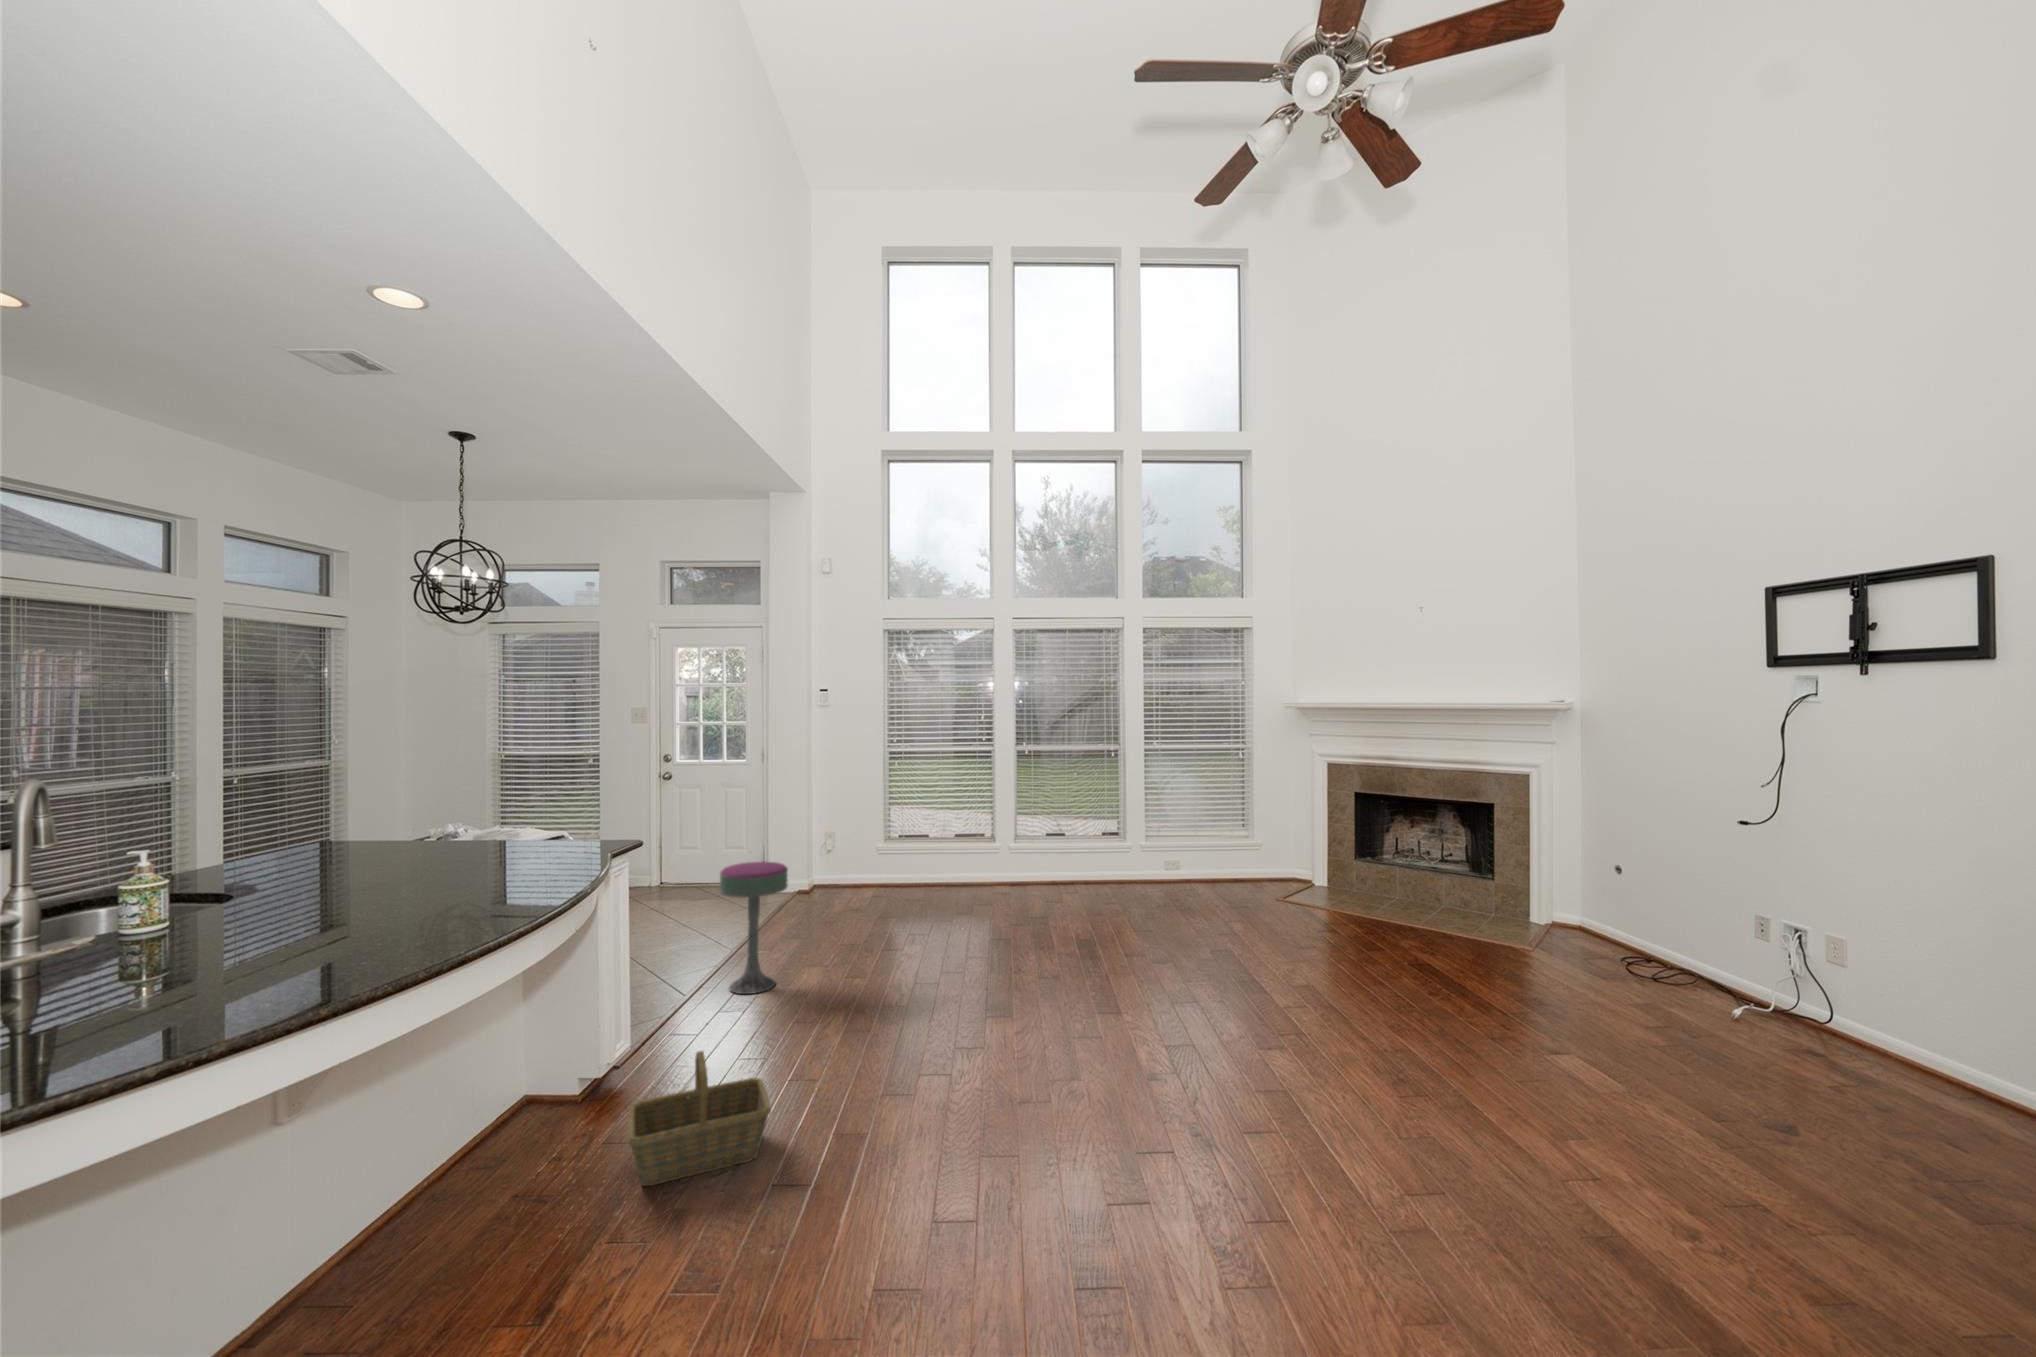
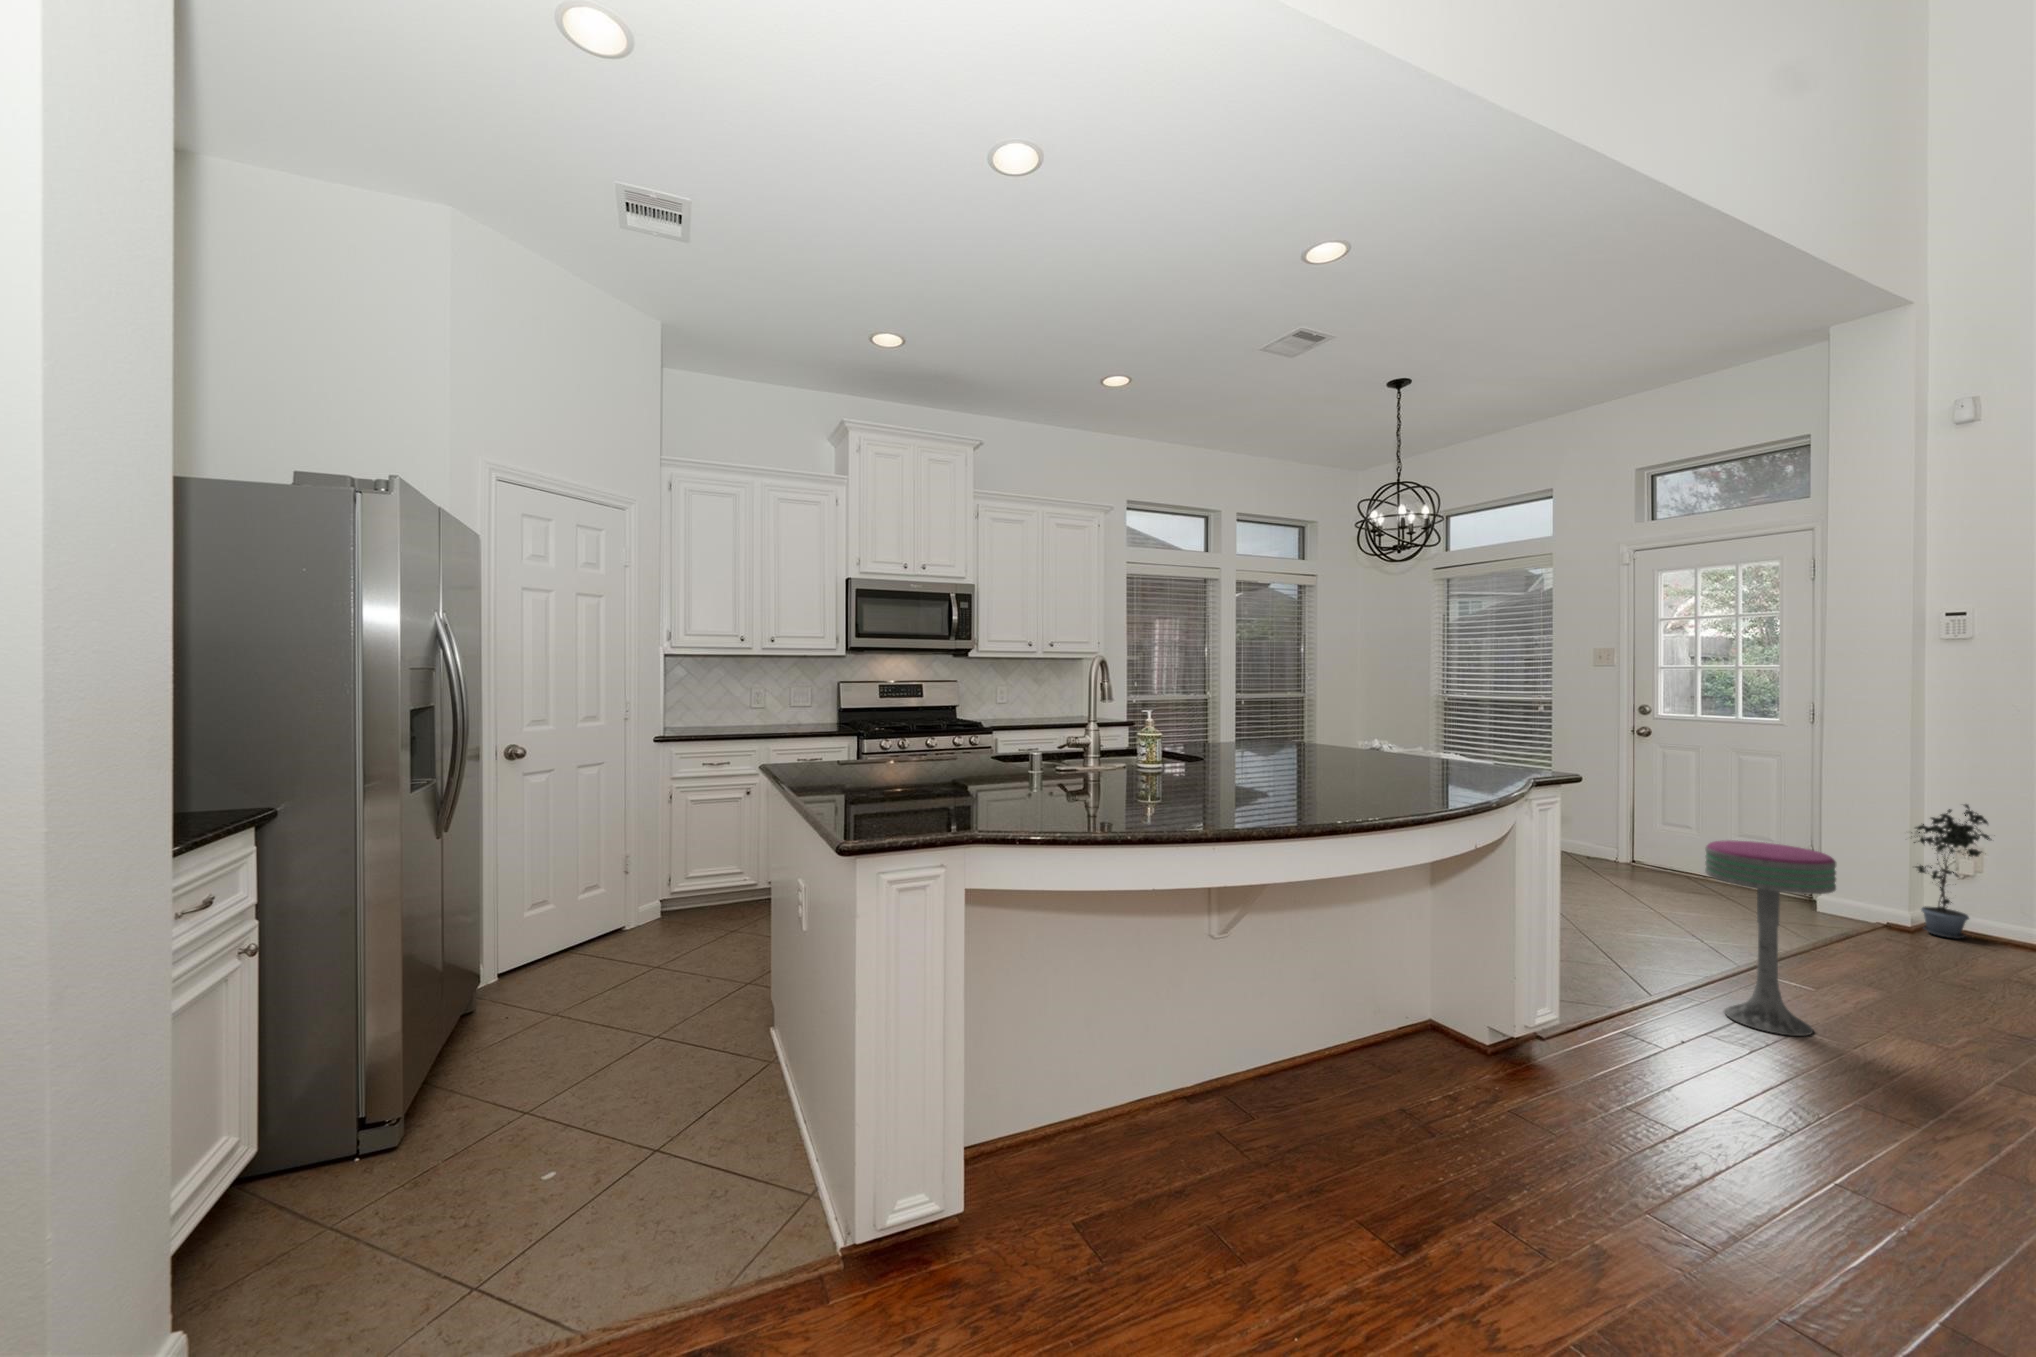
potted plant: none [811,809,848,892] -> present [1914,804,1992,939]
basket: present [628,1051,771,1186] -> none [1534,1053,1771,1252]

